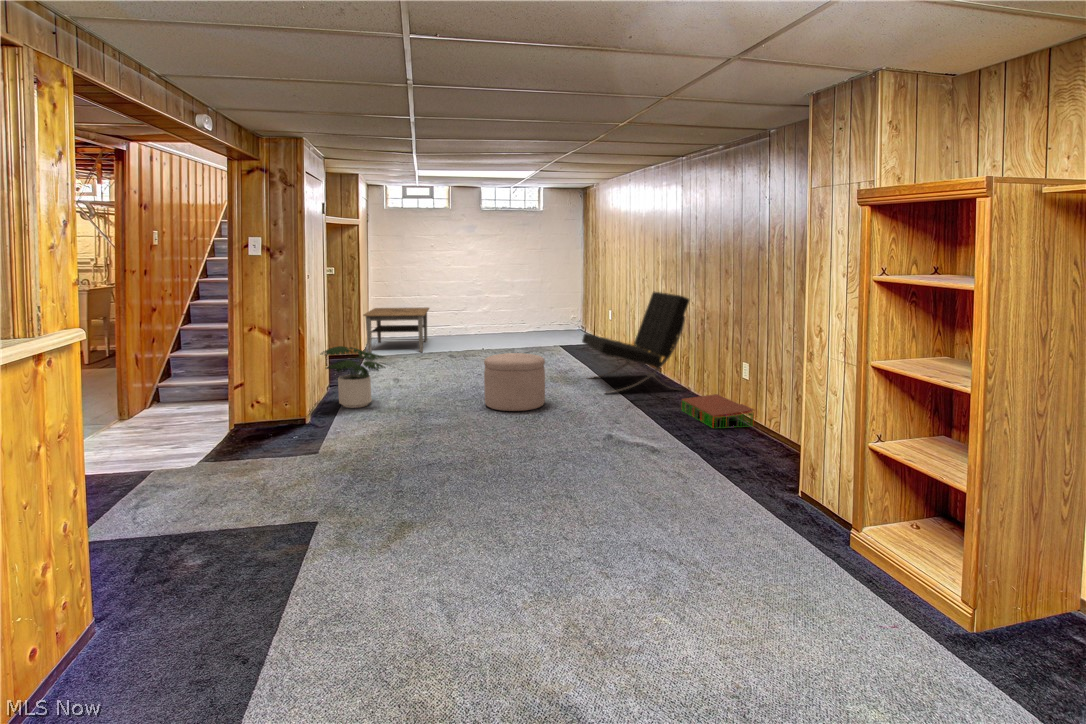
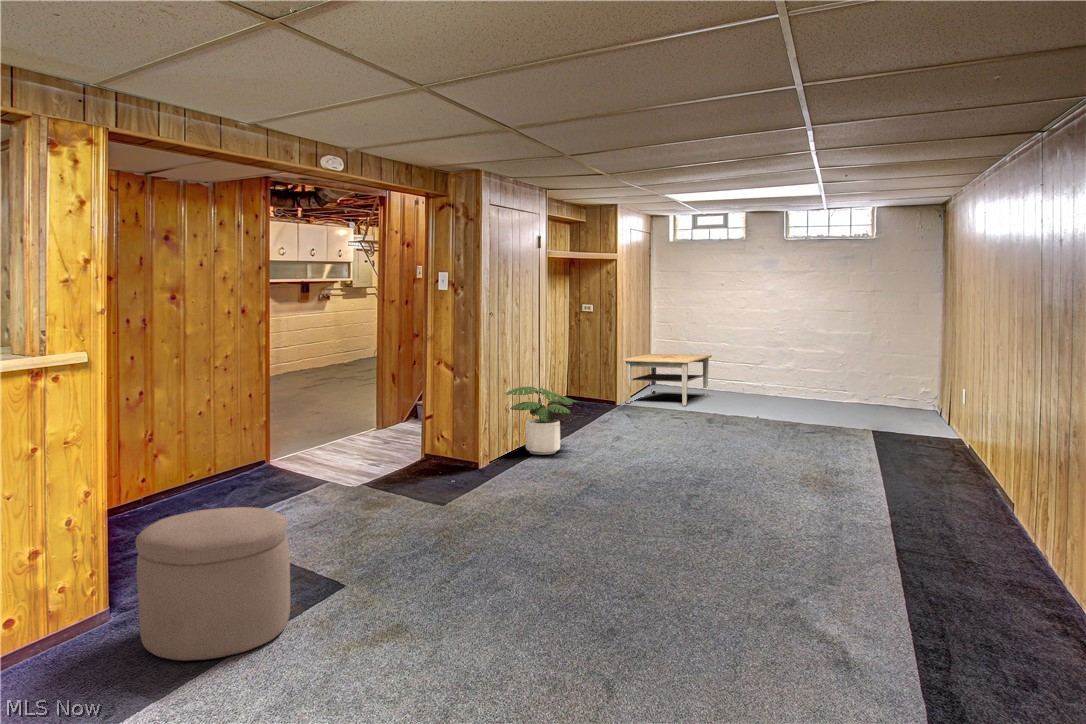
lounge chair: present [582,292,689,393] -> none [839,335,982,477]
ottoman: present [484,353,545,411] -> present [136,507,290,661]
storage bin: present [681,394,755,427] -> none [930,484,1021,536]

